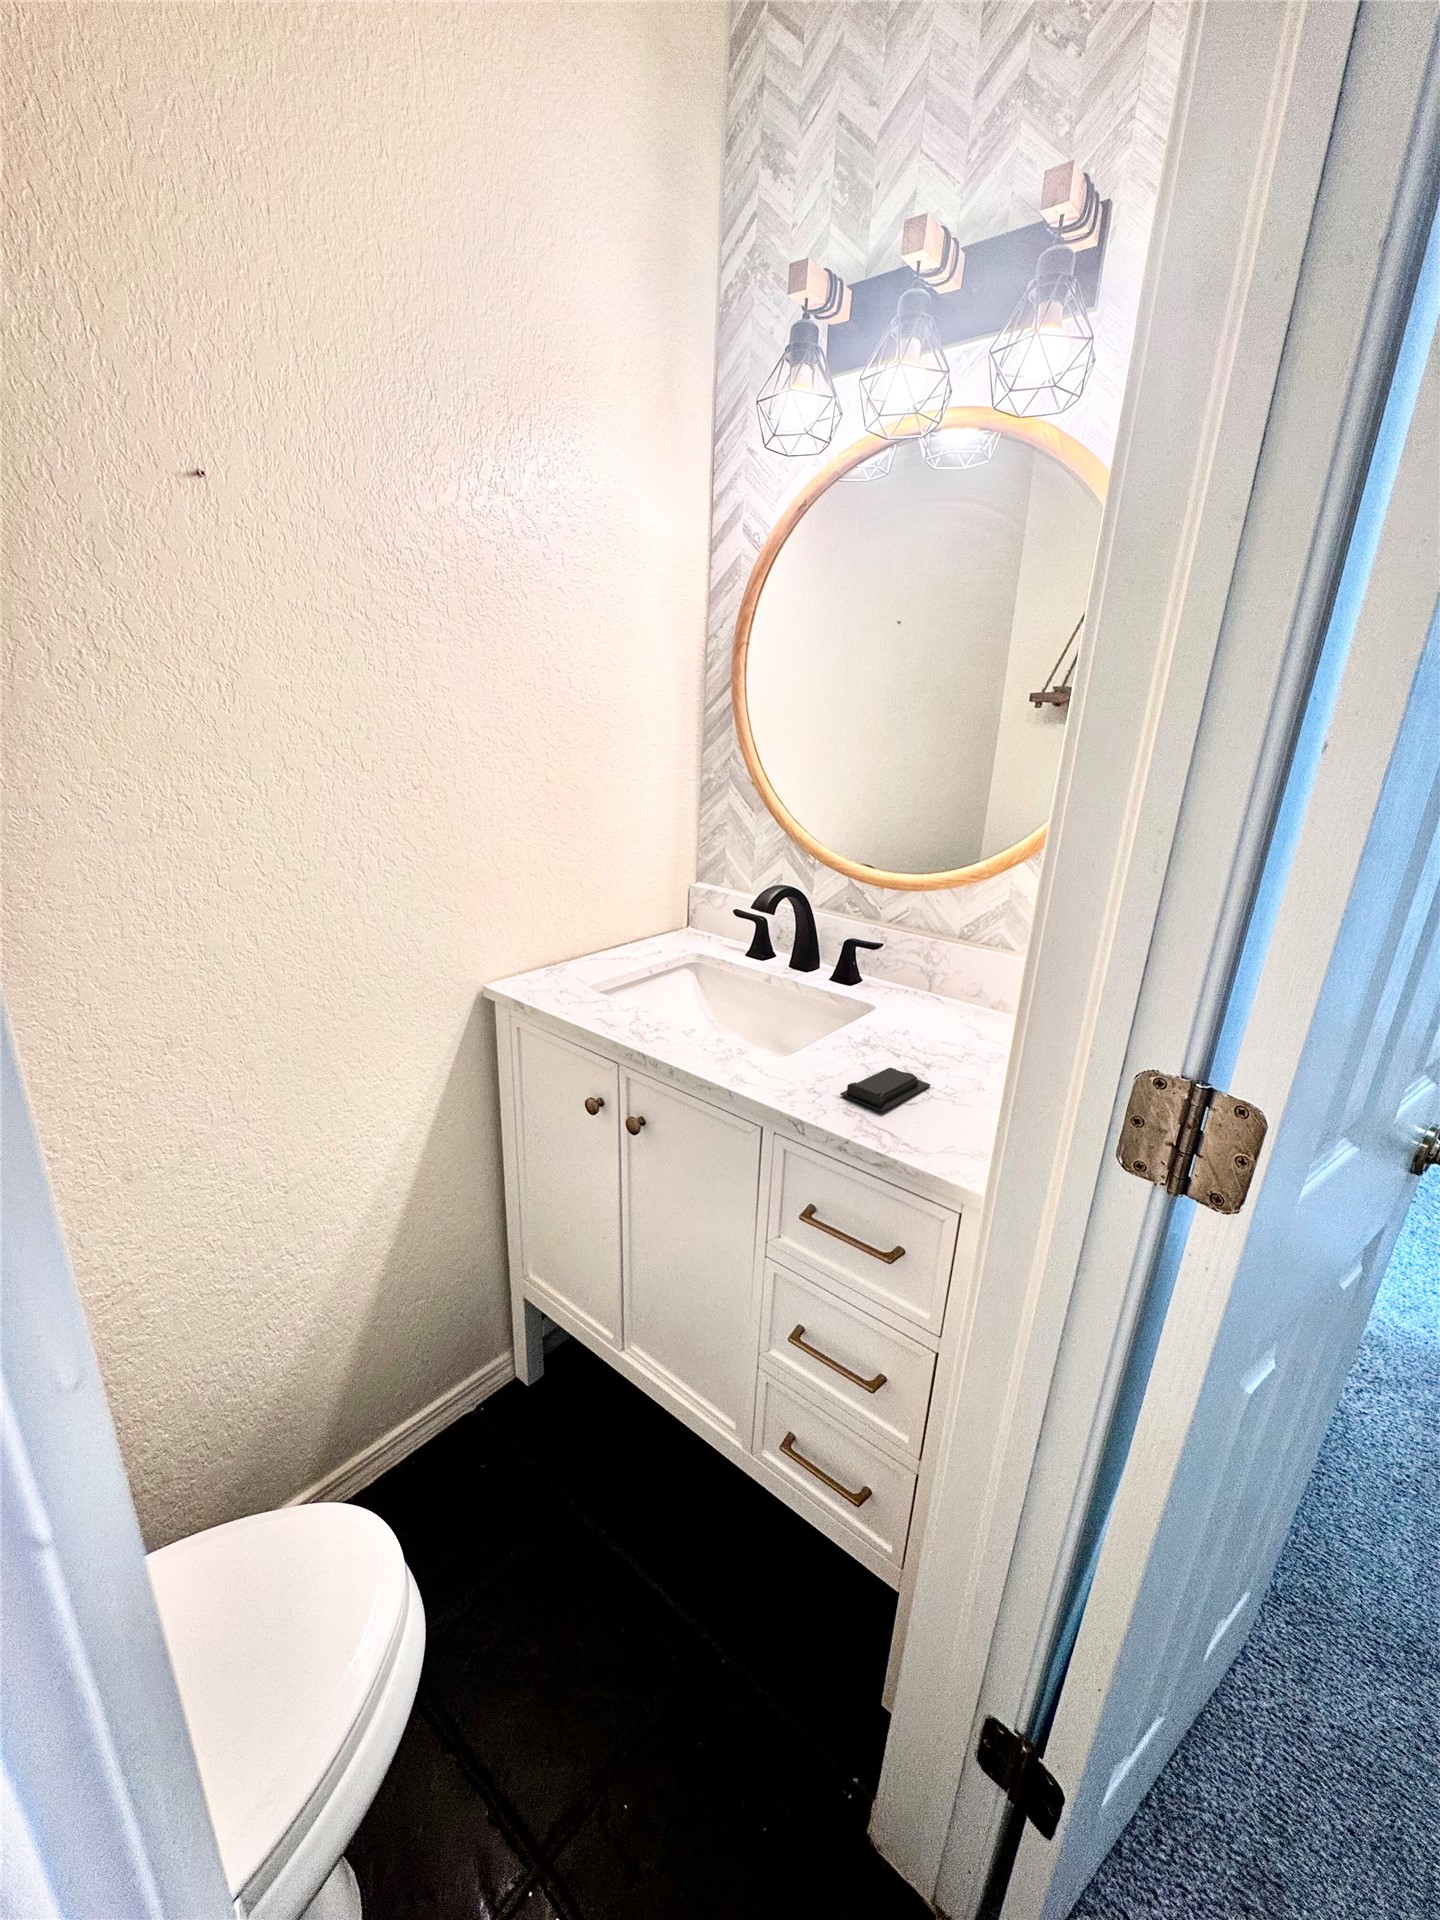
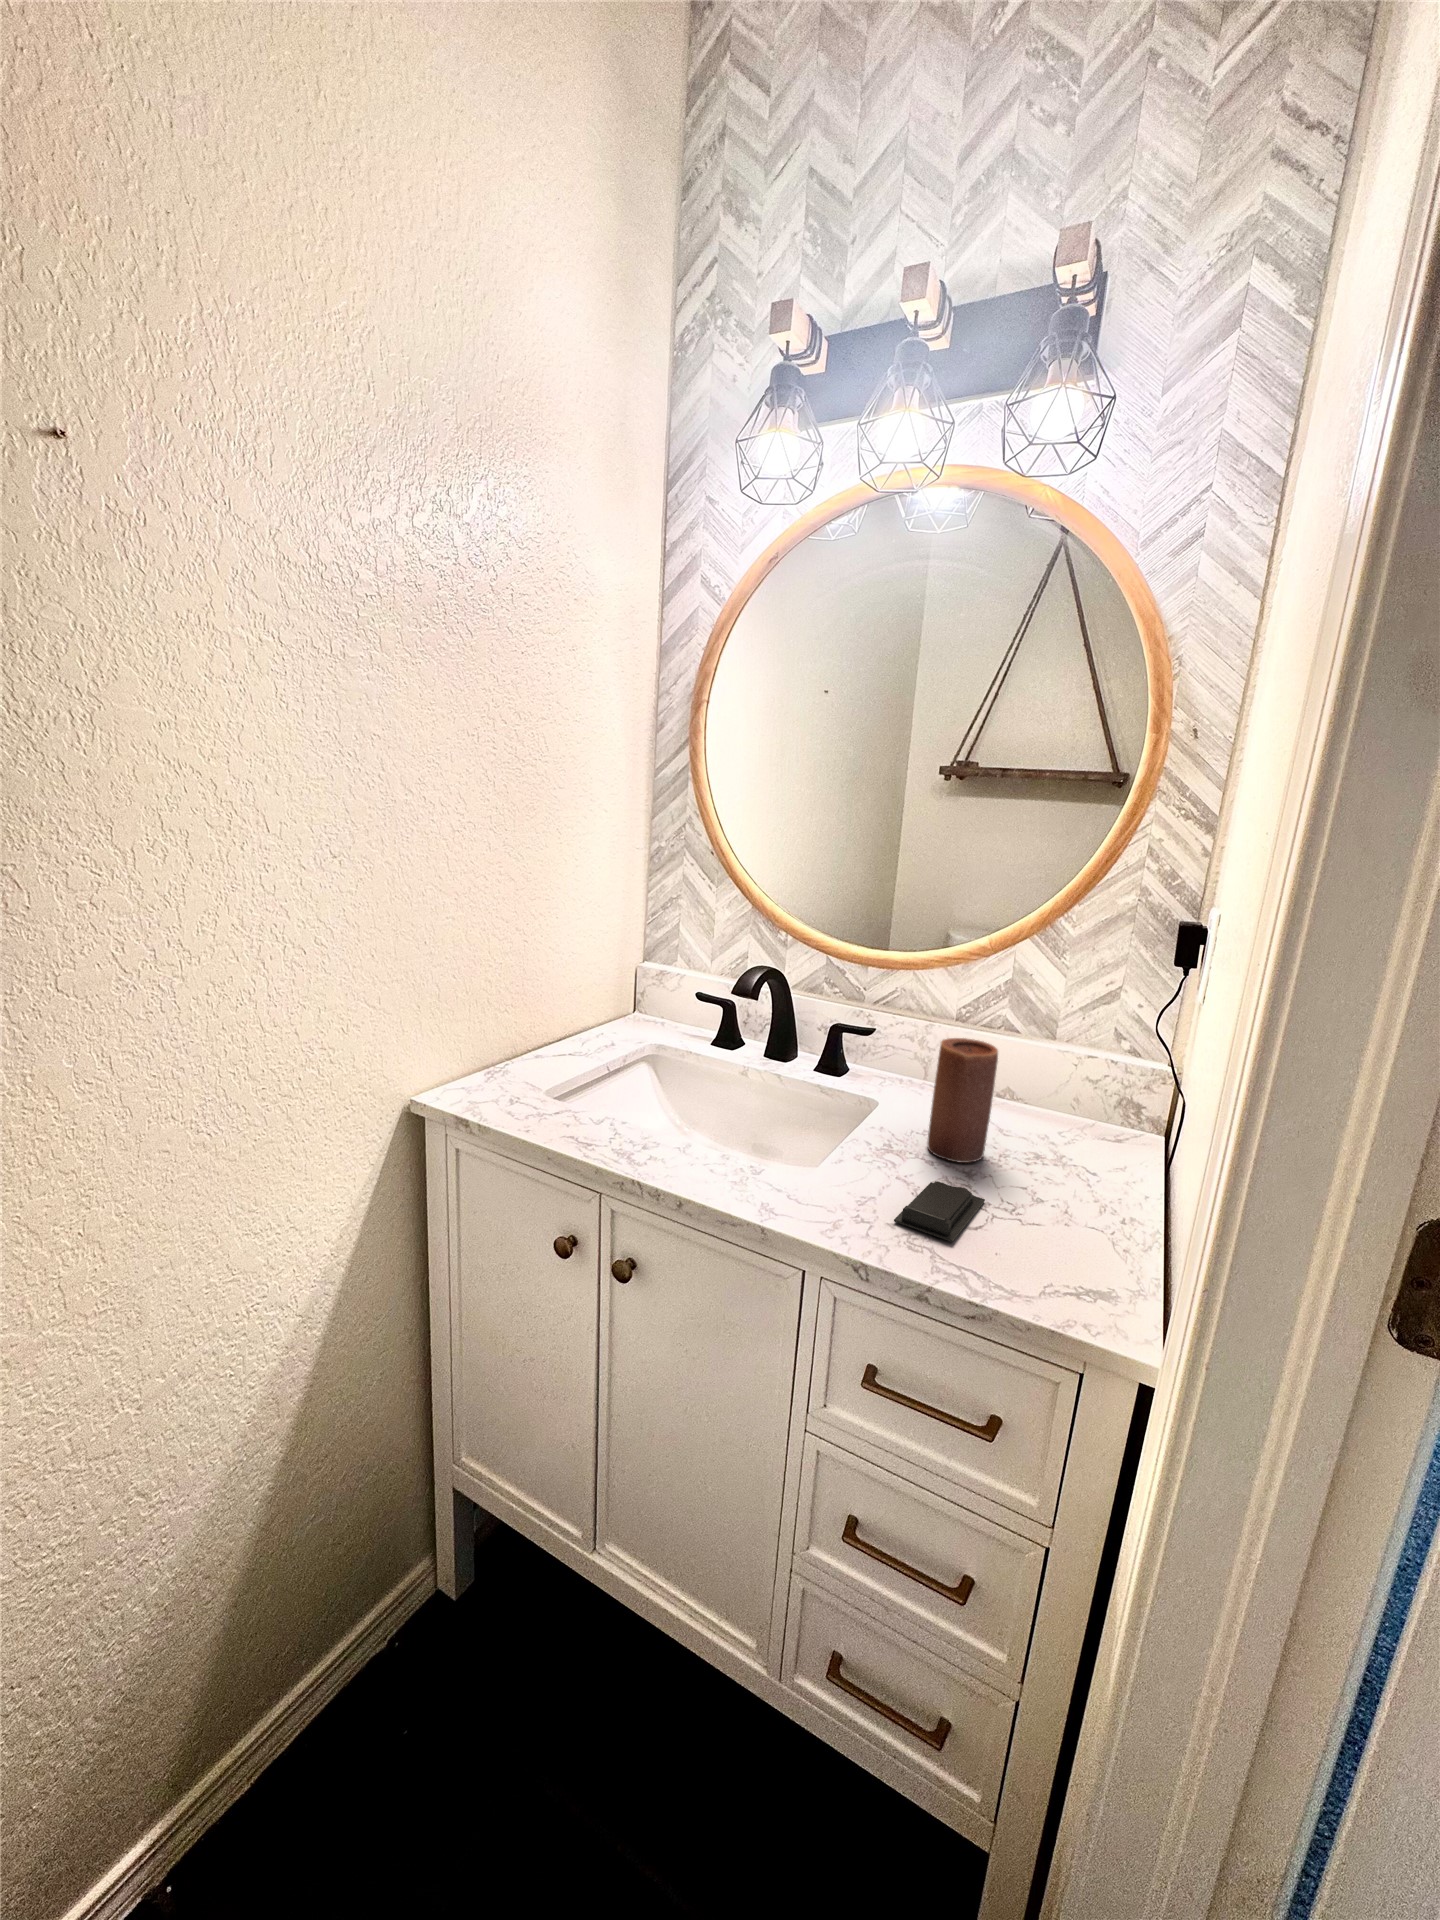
candle: none [902,949,962,1057] -> present [927,1038,998,1163]

